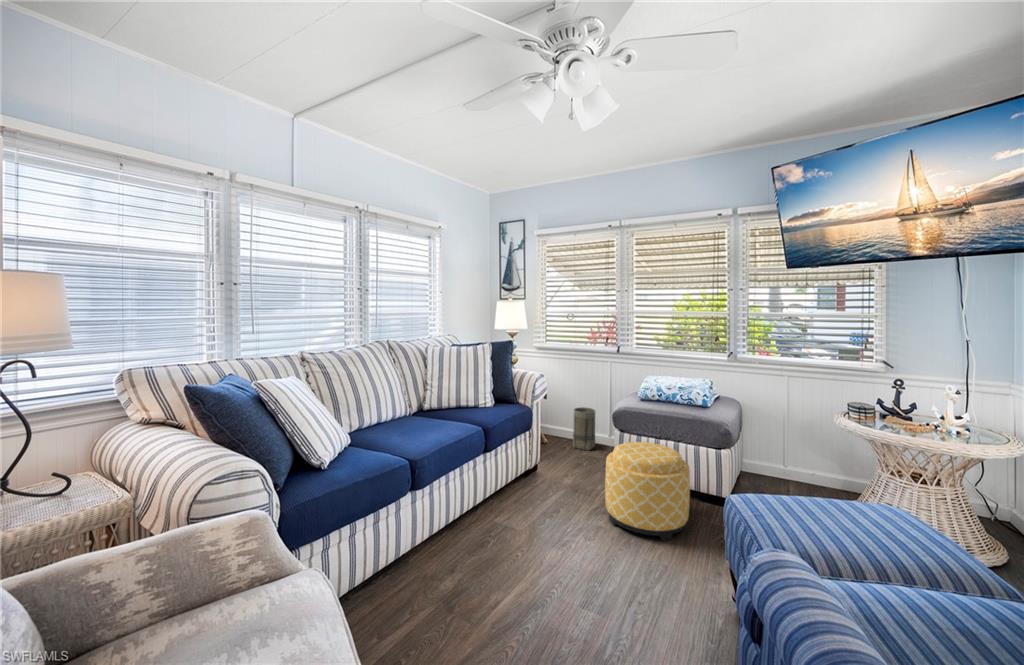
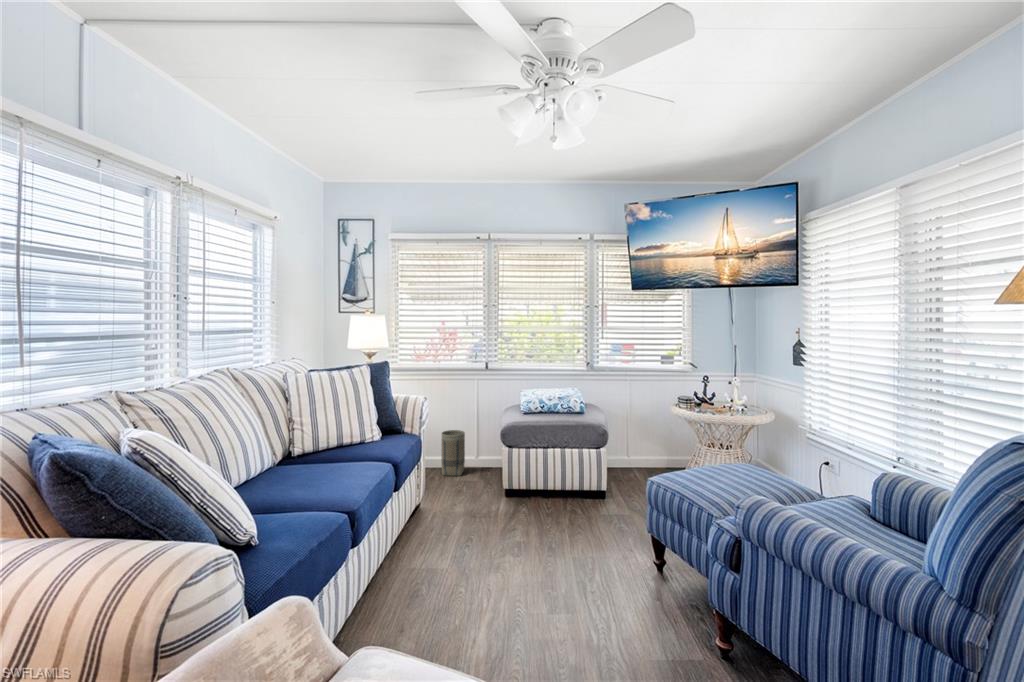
ottoman: present [605,442,690,540] -> none [516,455,594,545]

